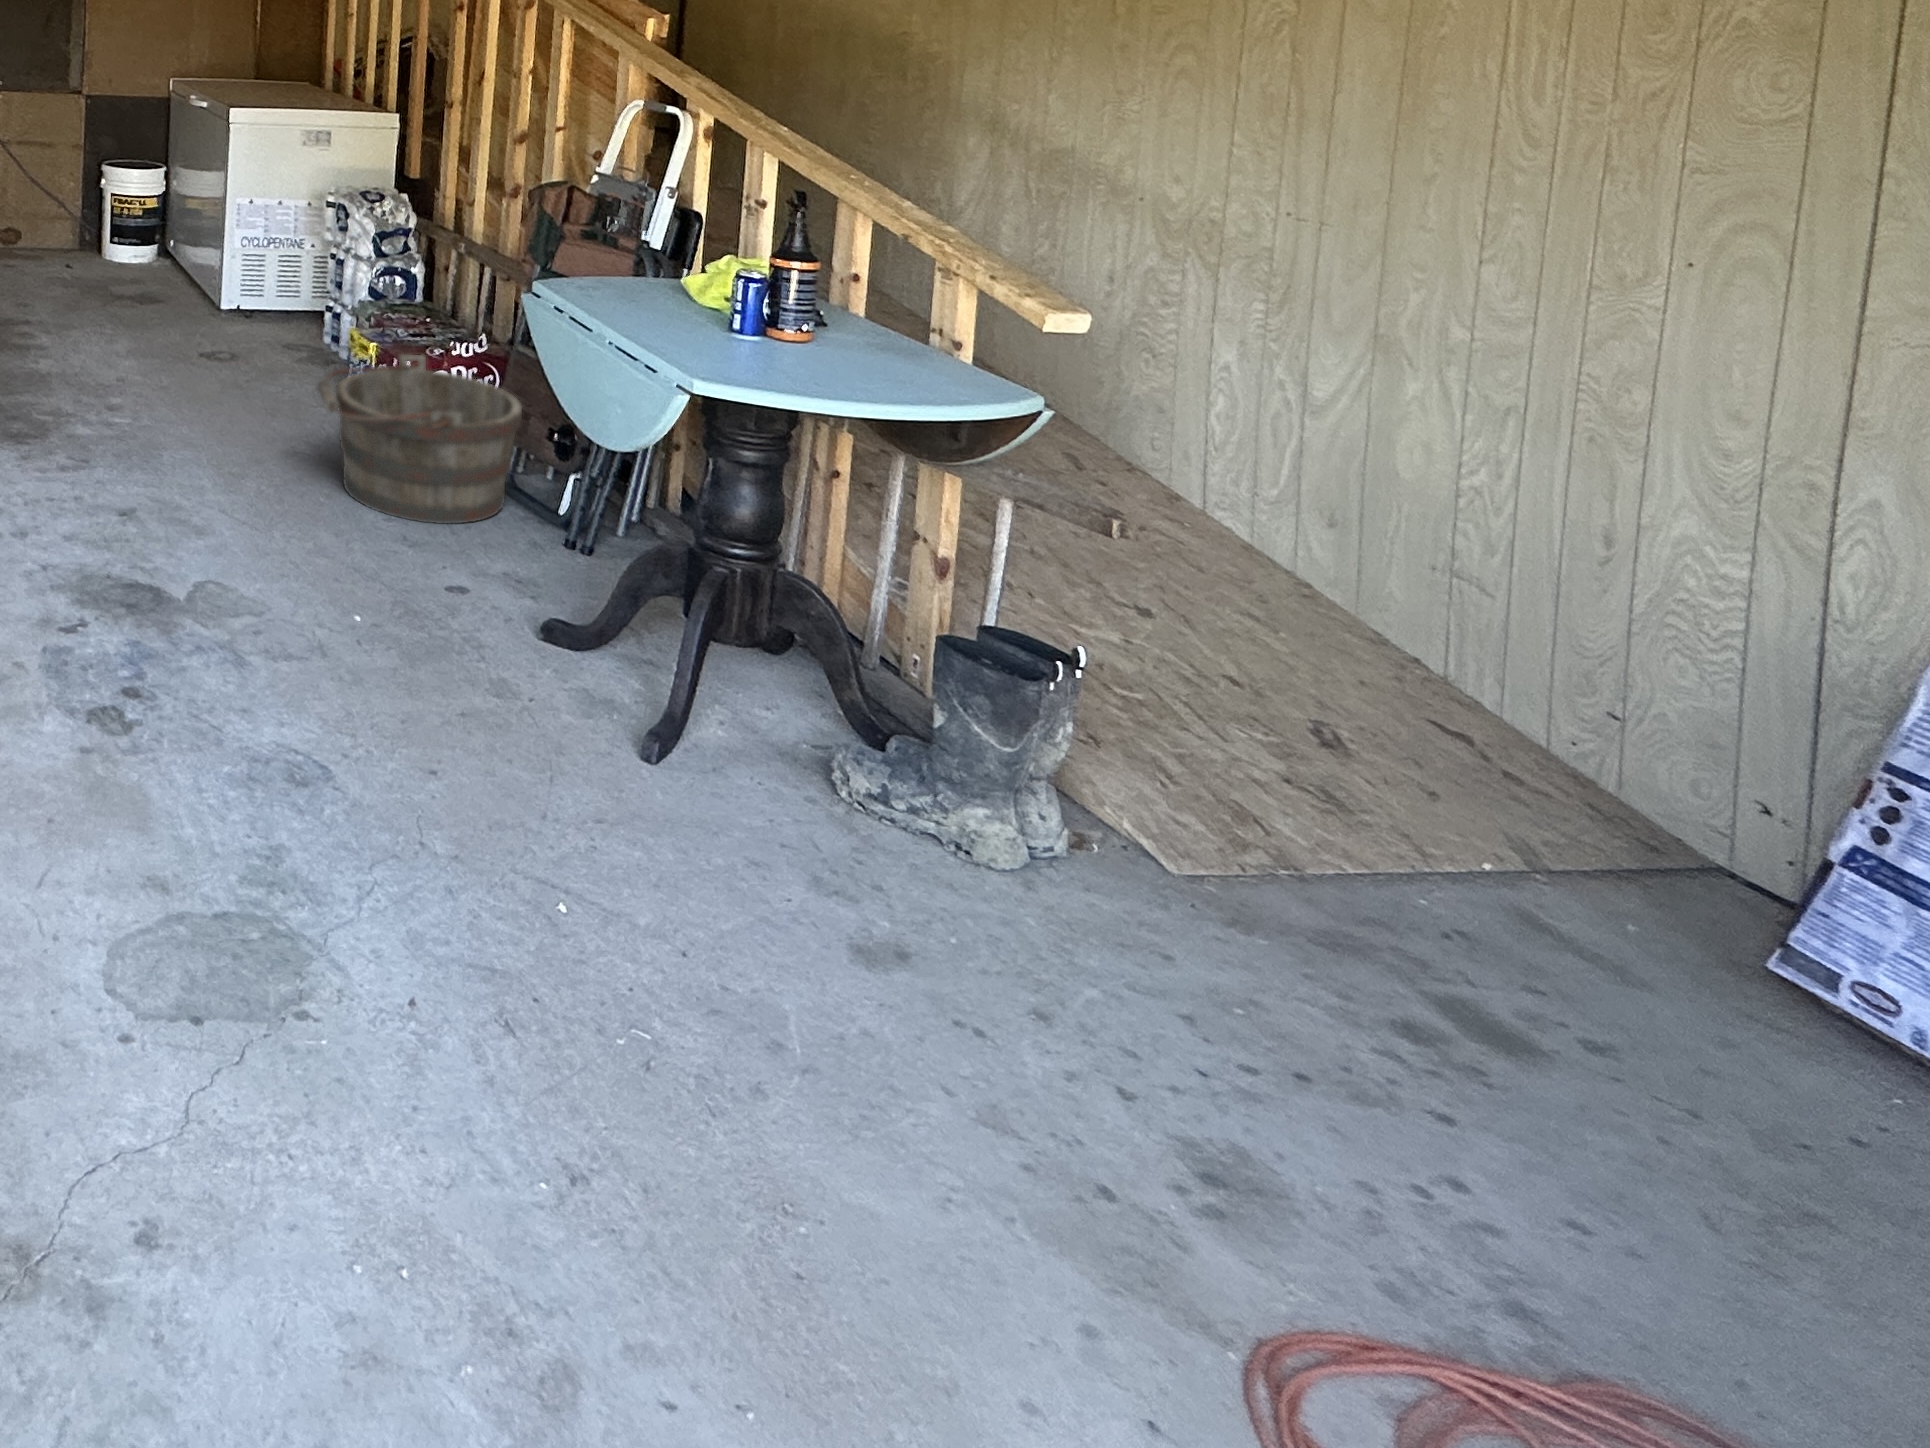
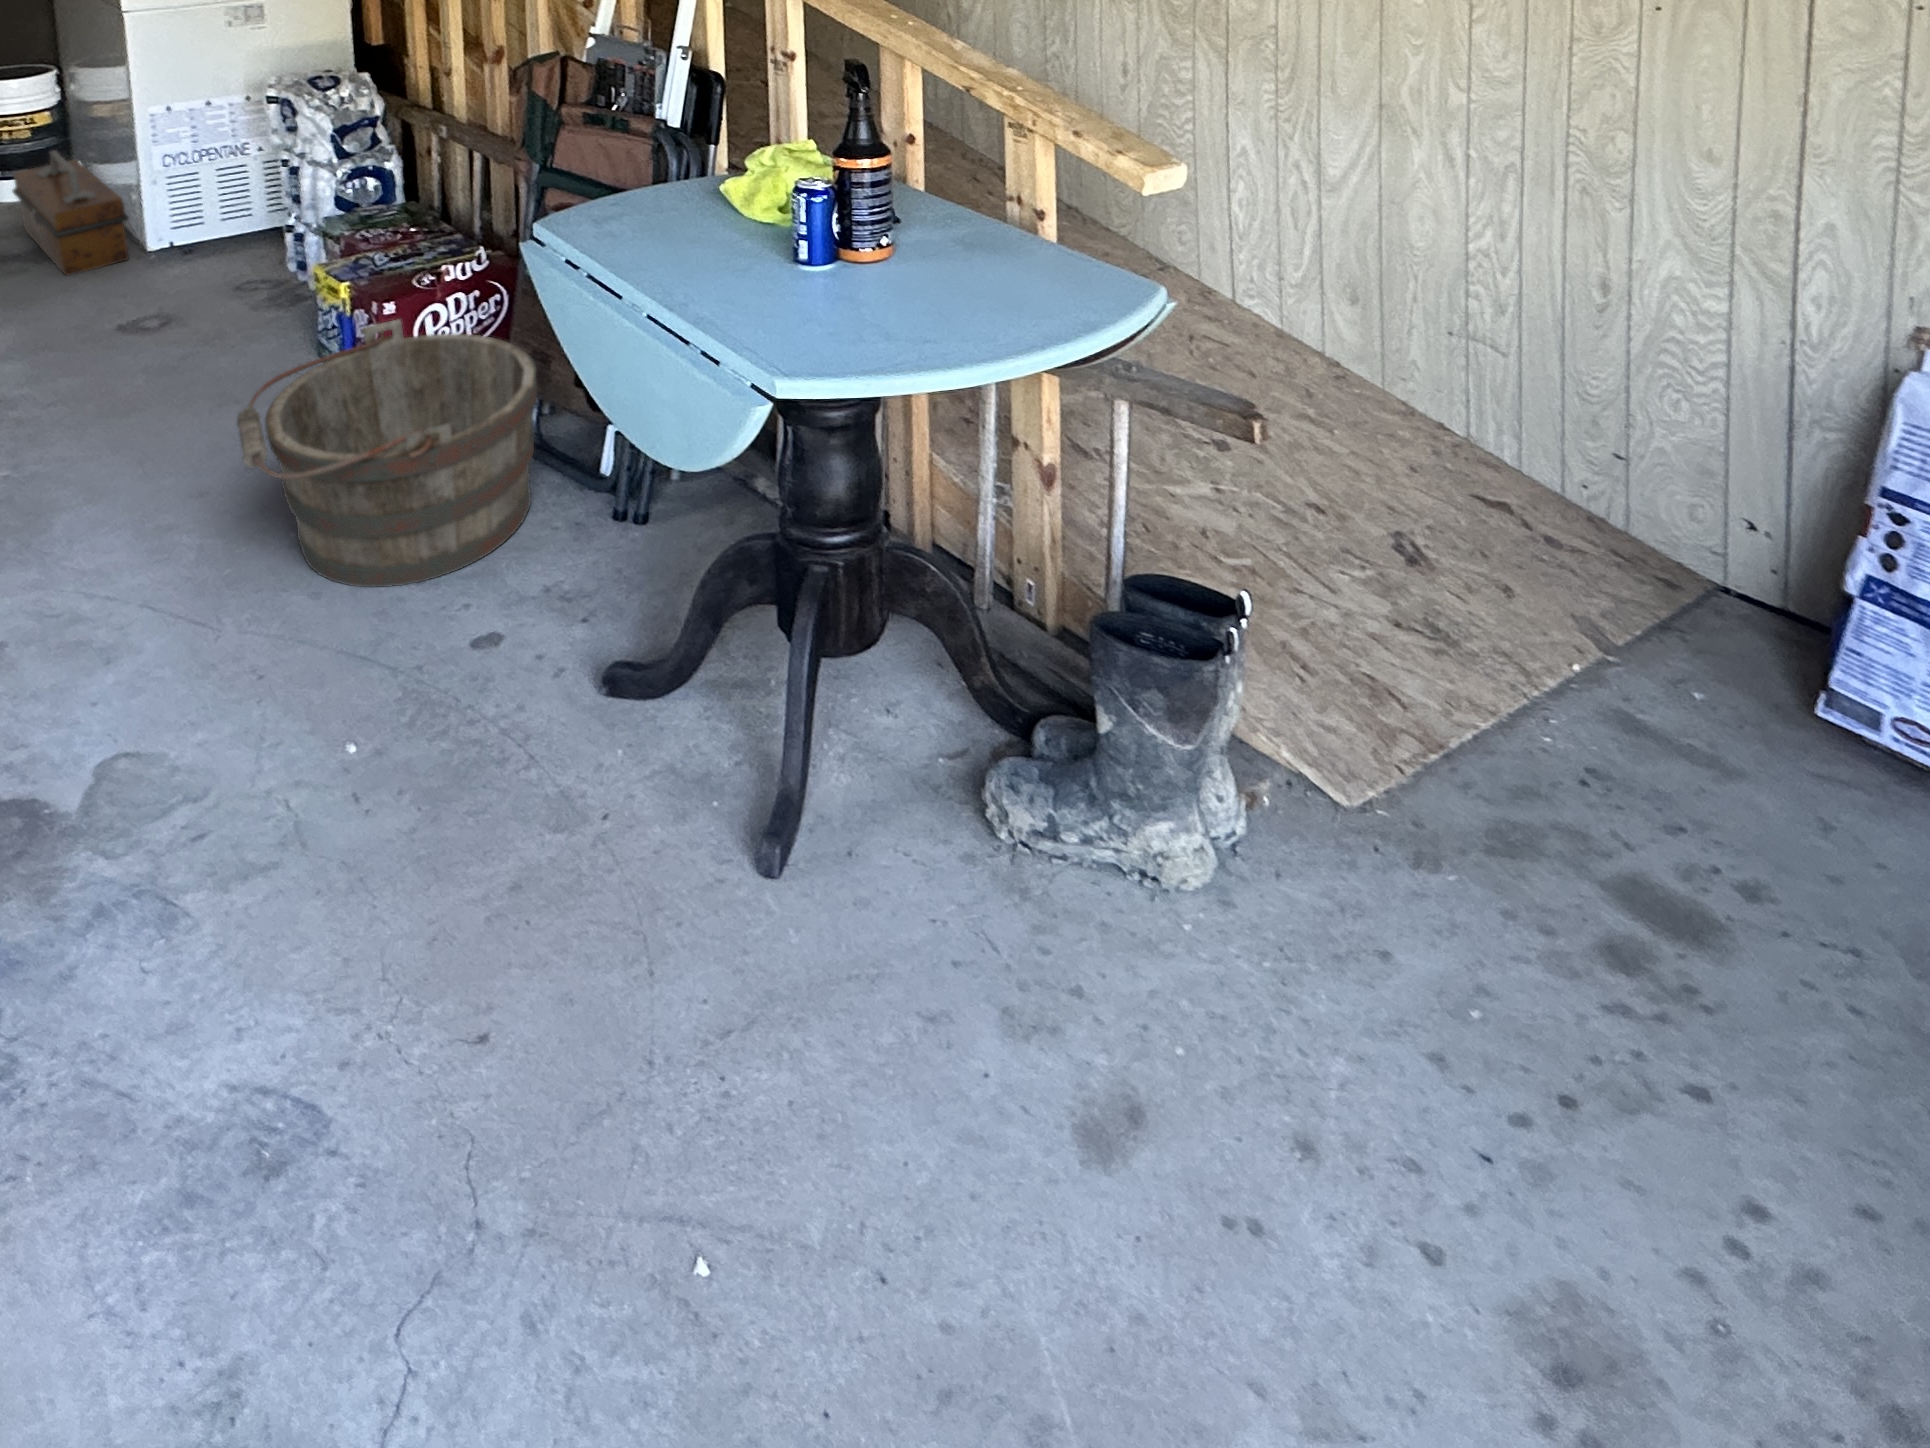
toolbox: none [135,221,215,310] -> present [13,151,129,276]

